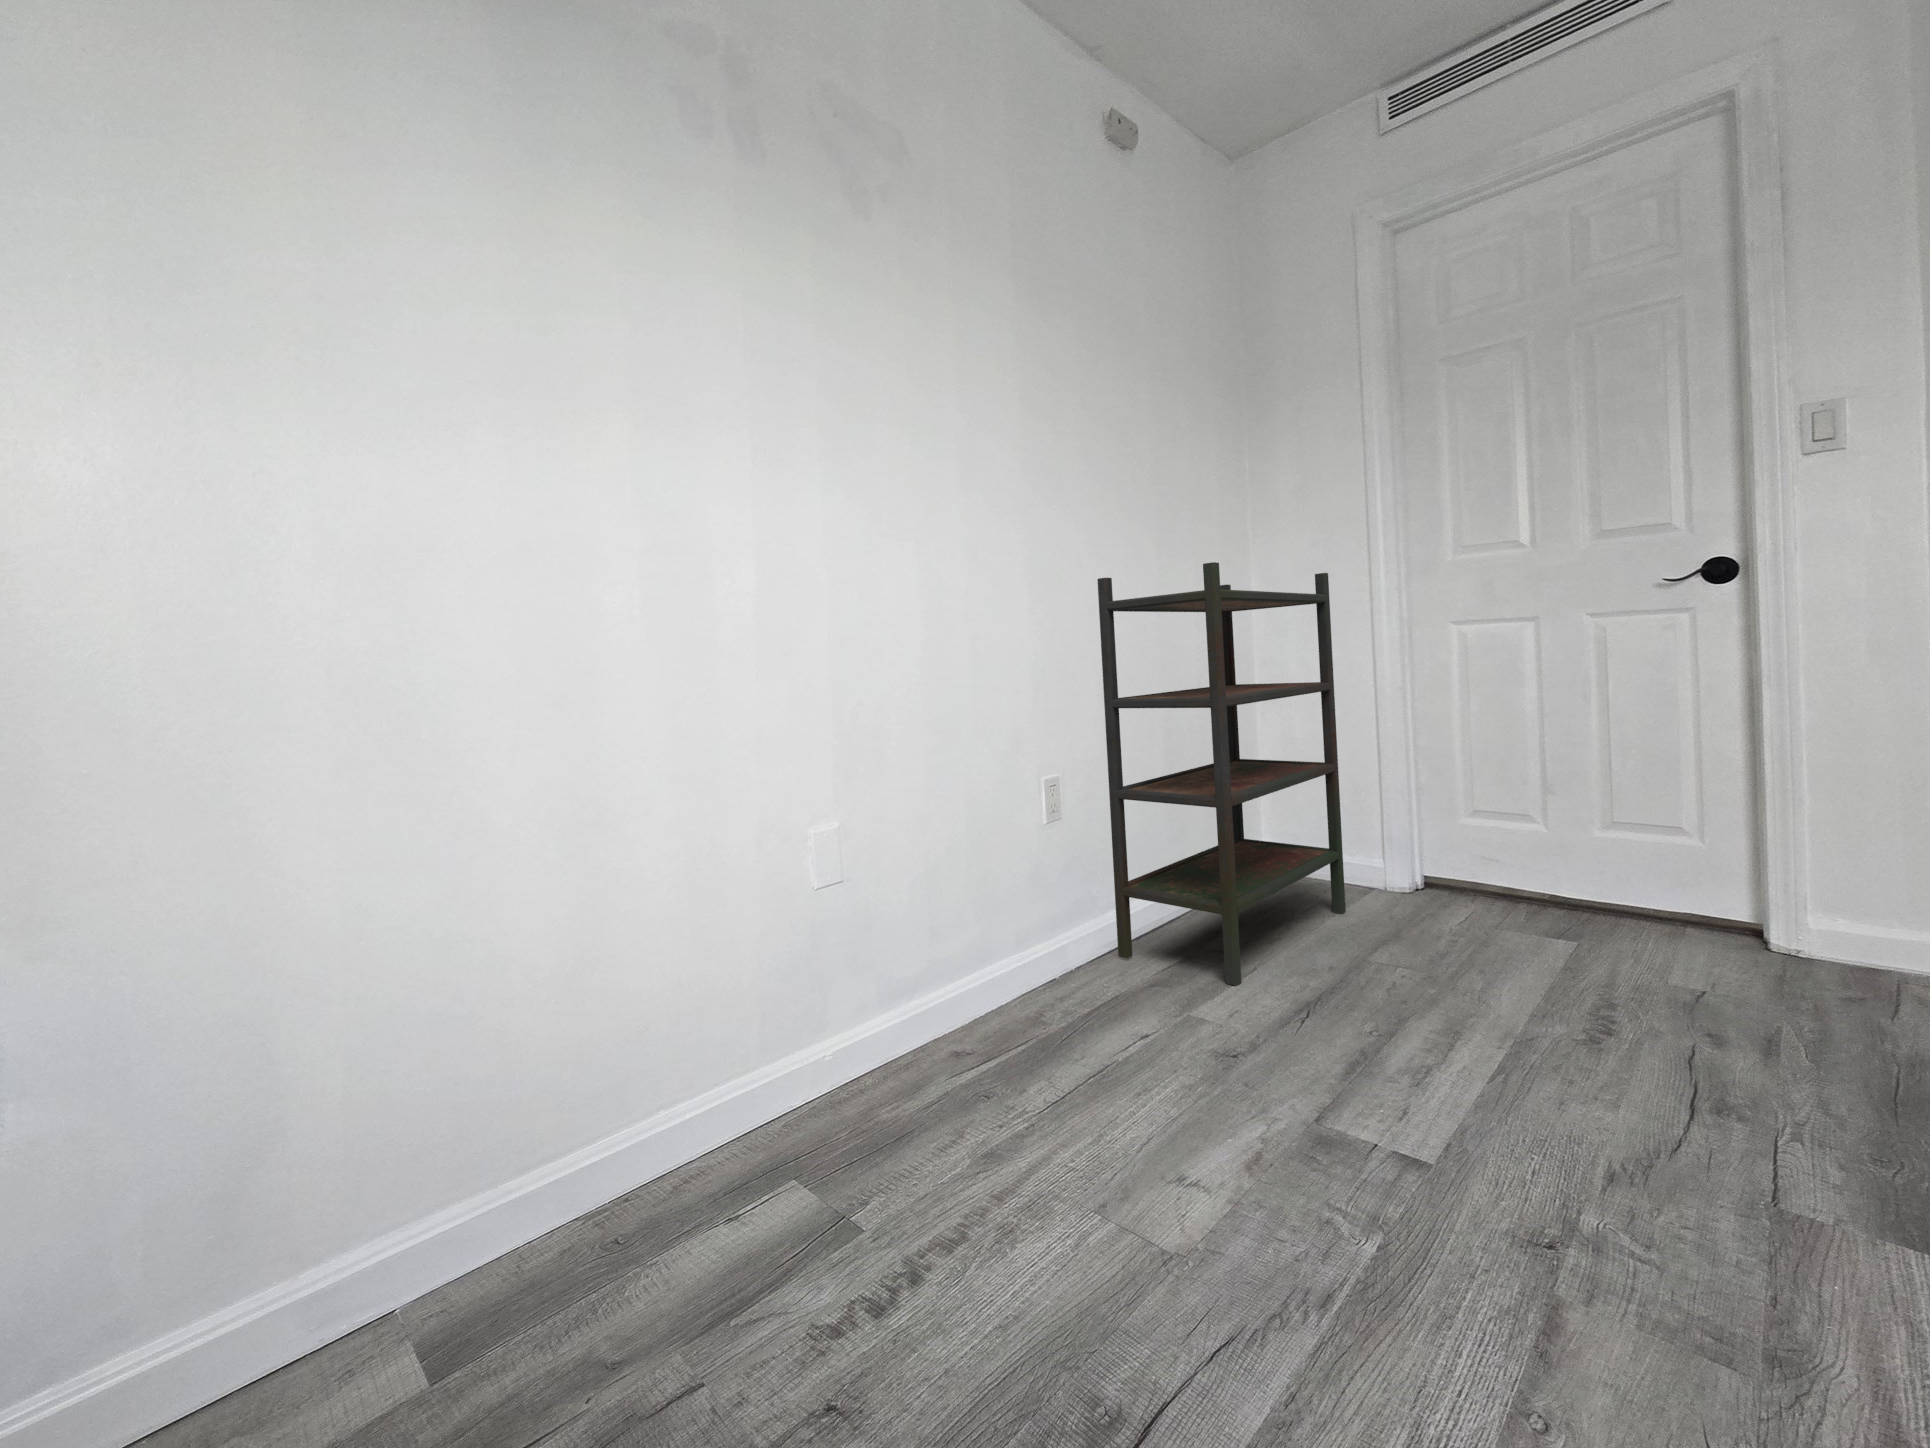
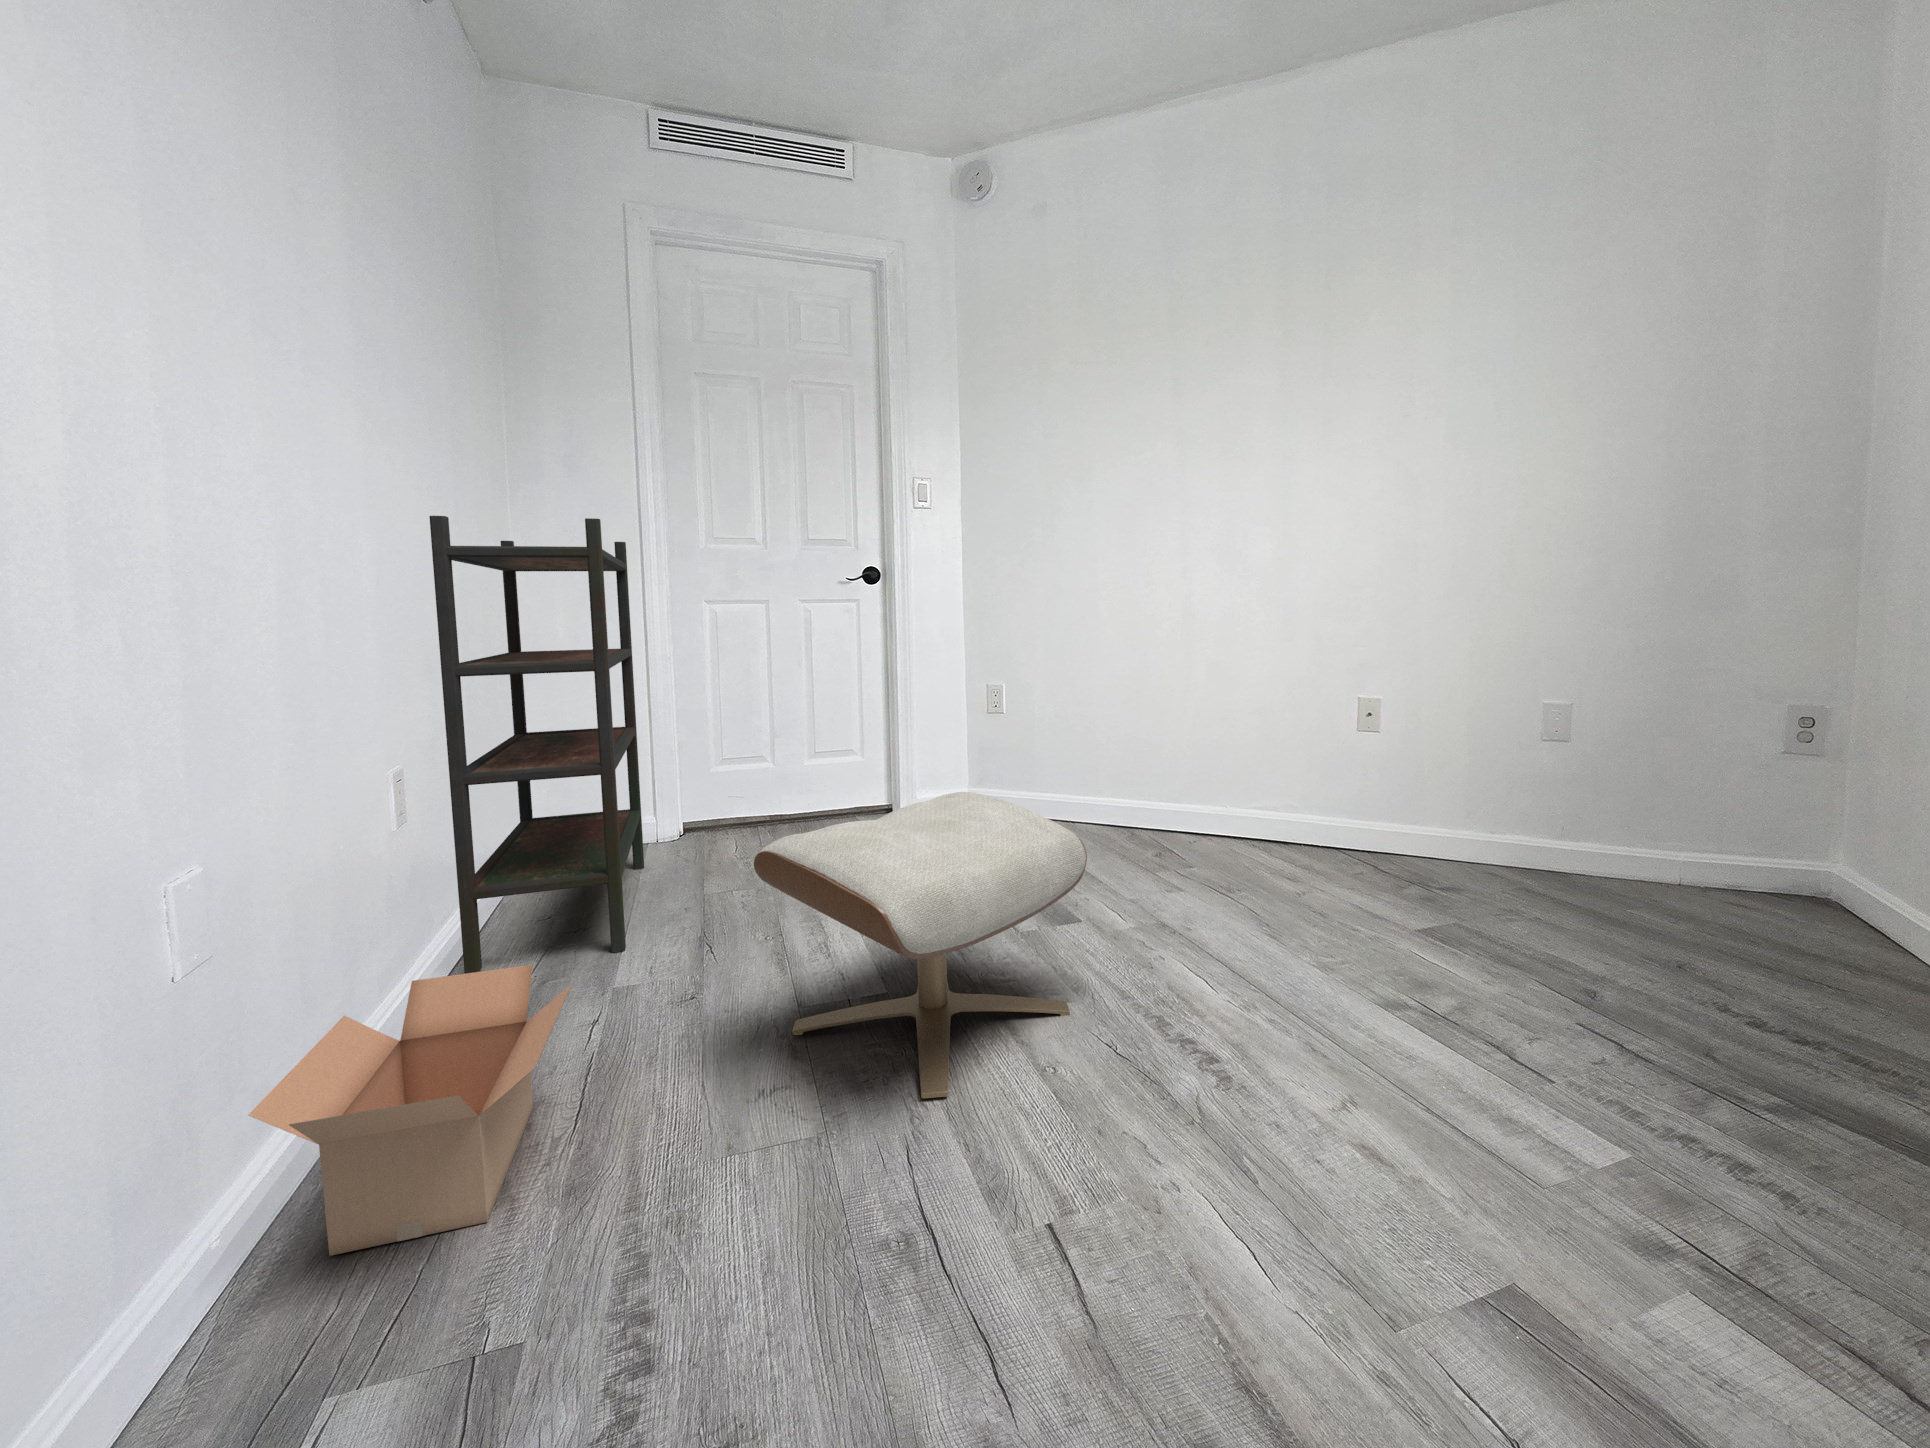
ottoman: none [1215,909,1786,1382] -> present [754,792,1087,1098]
cardboard box: none [840,940,1063,1139] -> present [249,965,572,1256]

